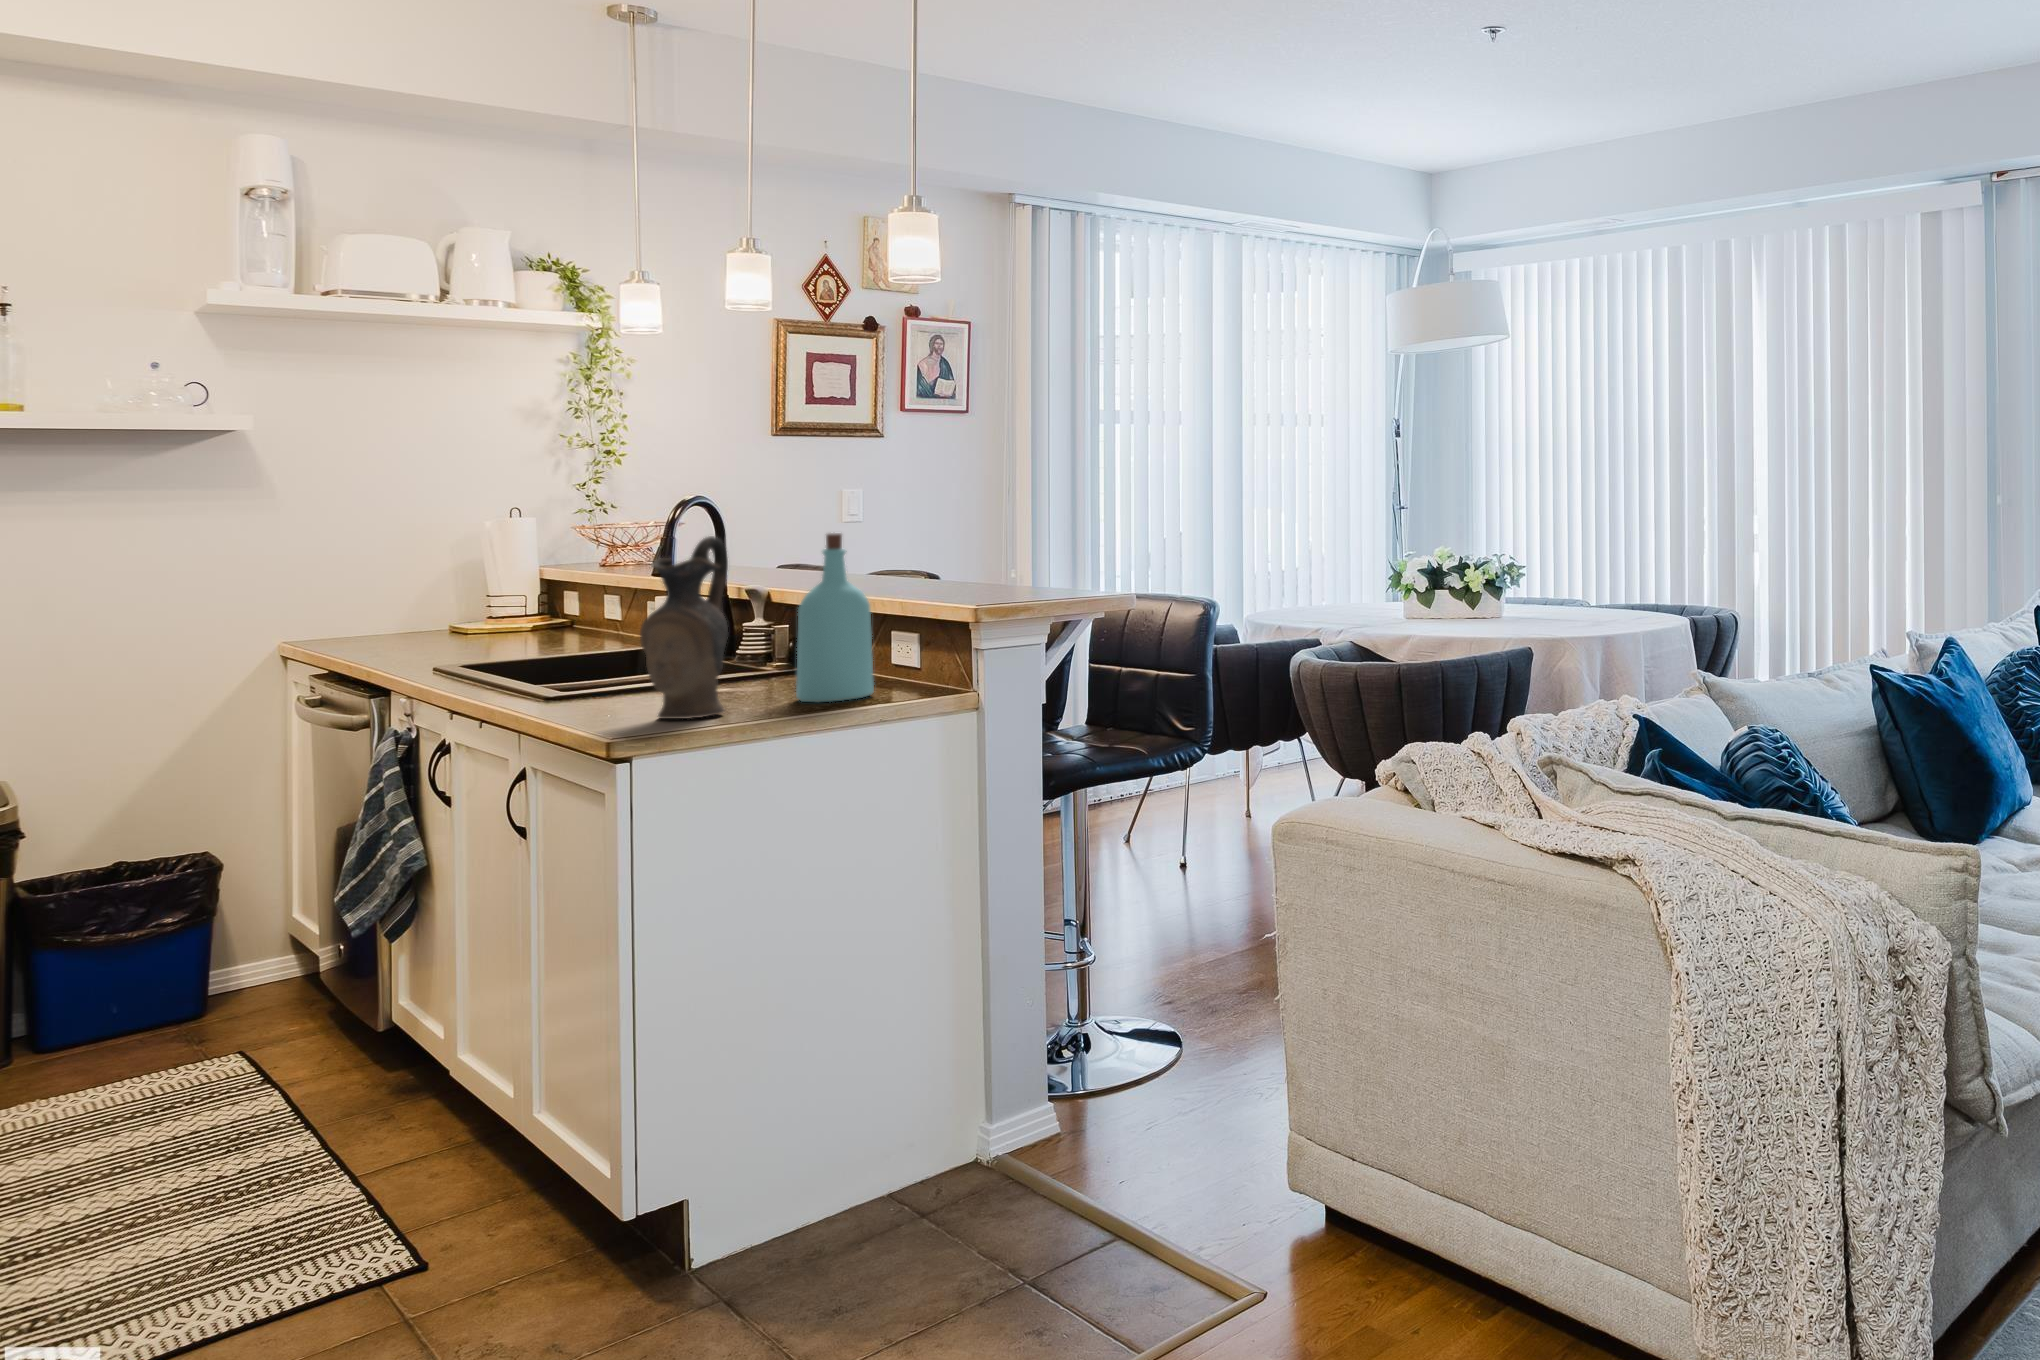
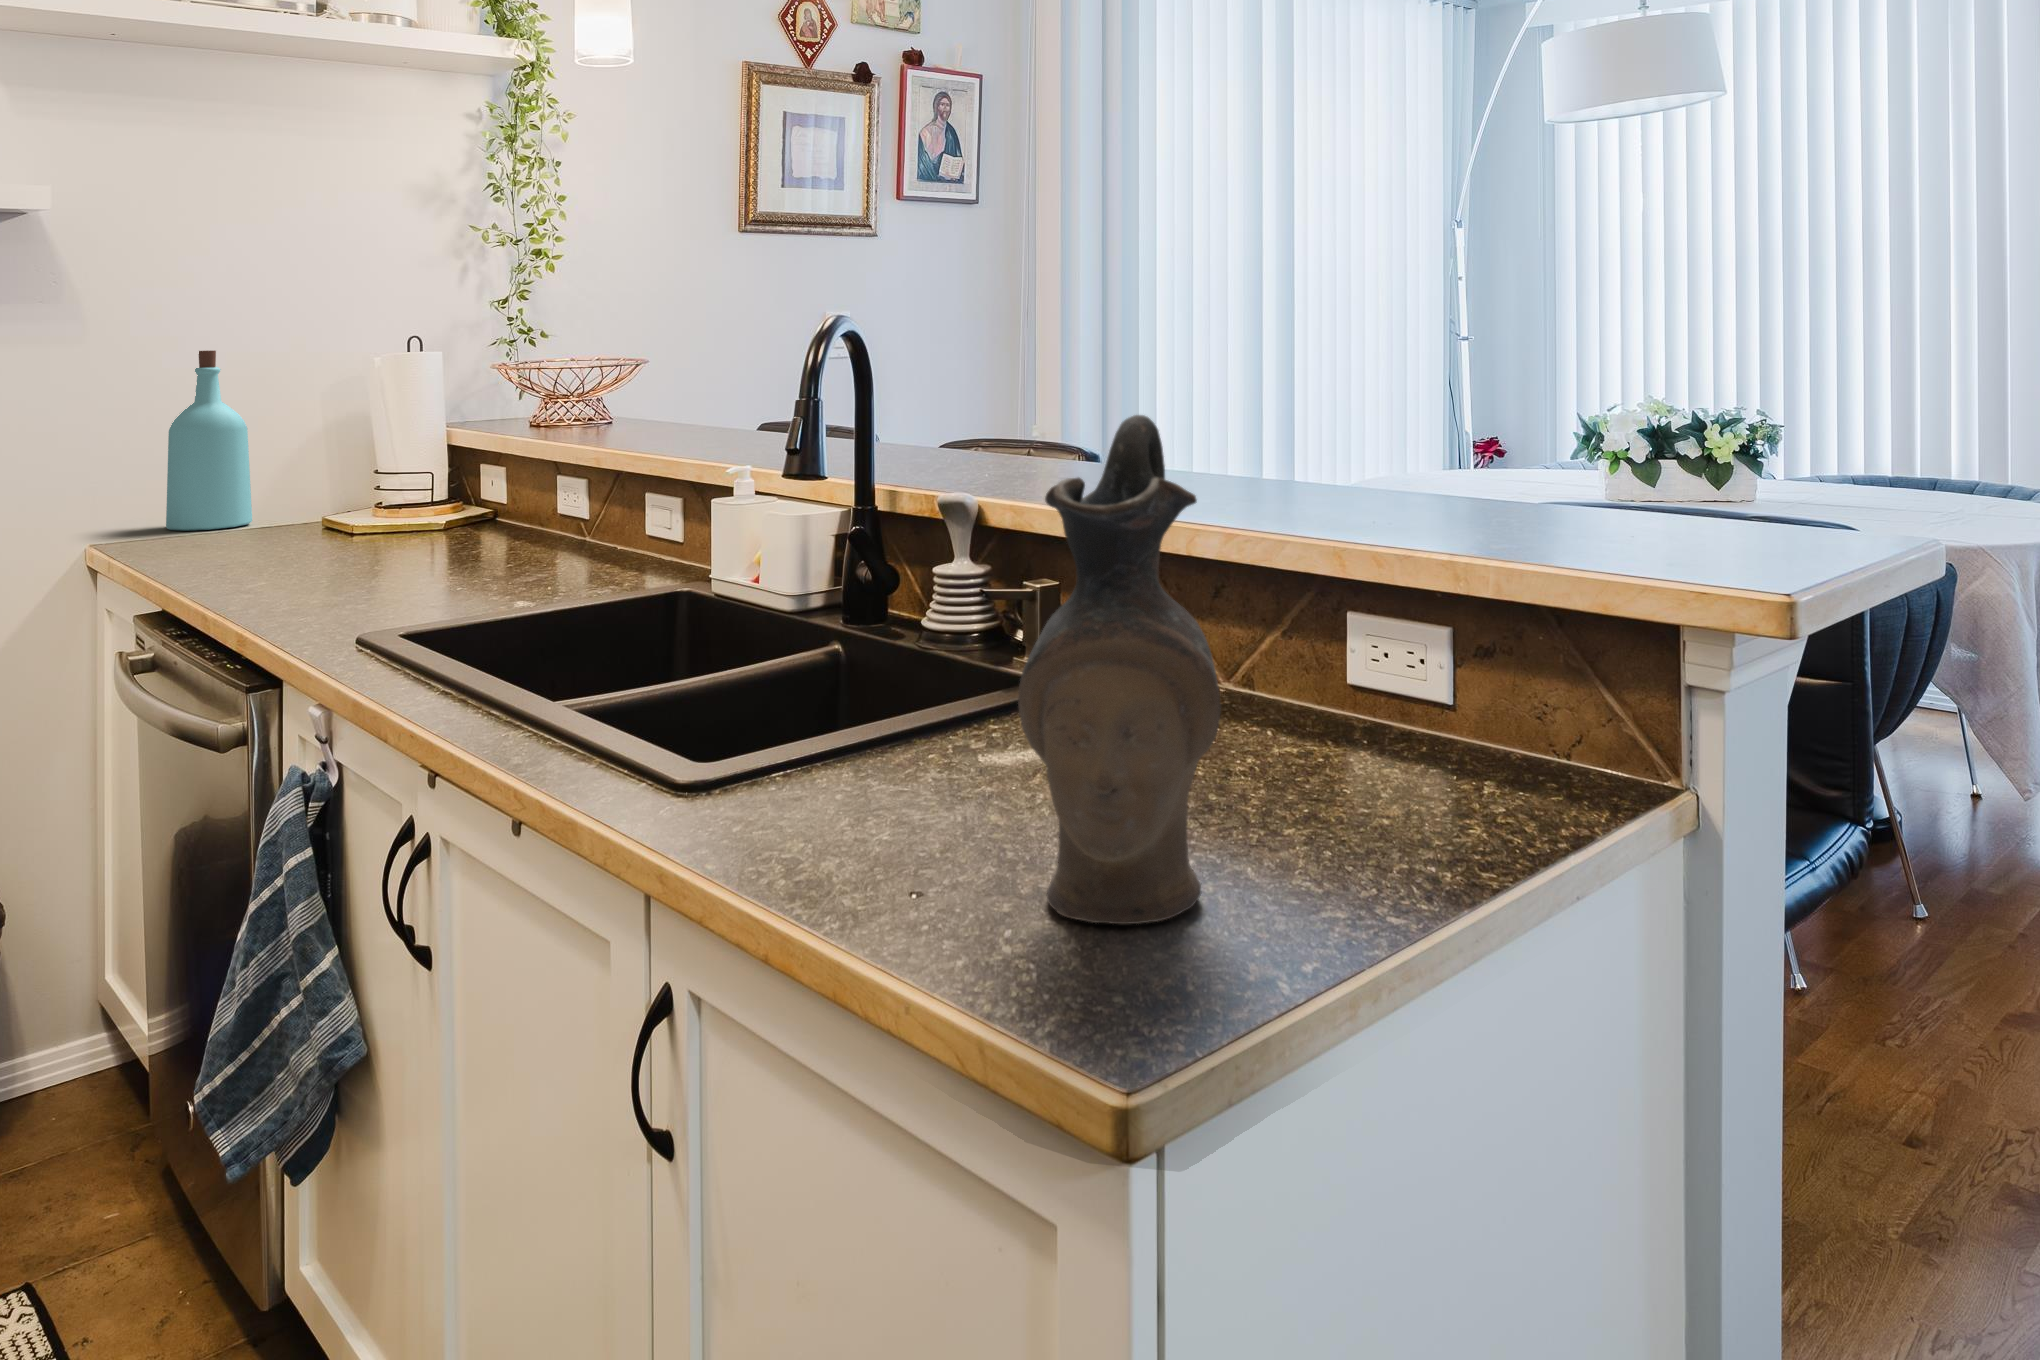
bottle: present [796,533,874,703] -> present [166,350,252,531]

